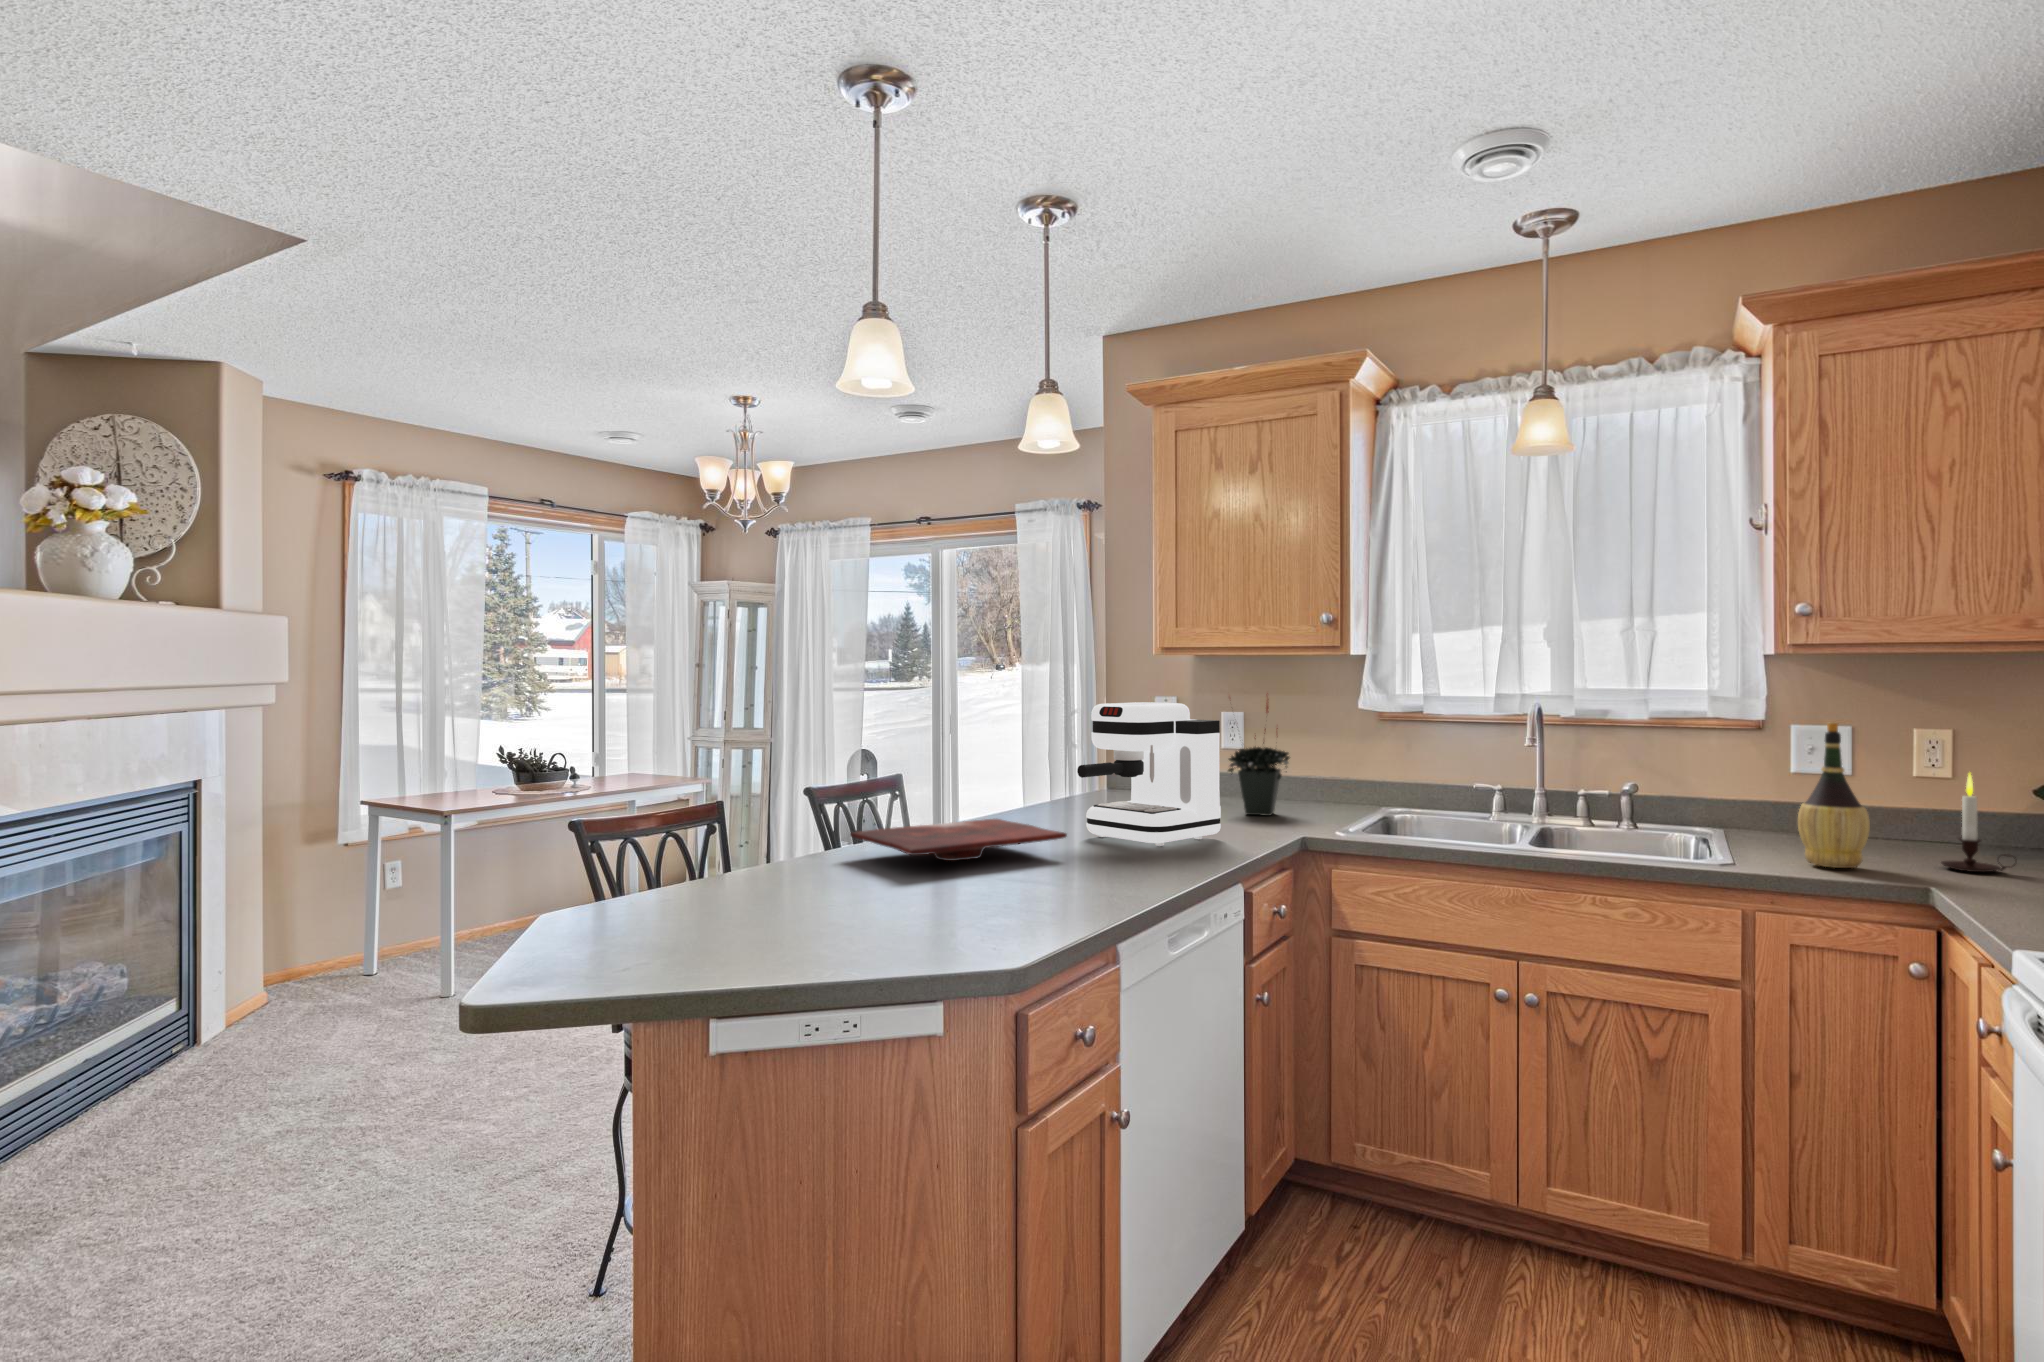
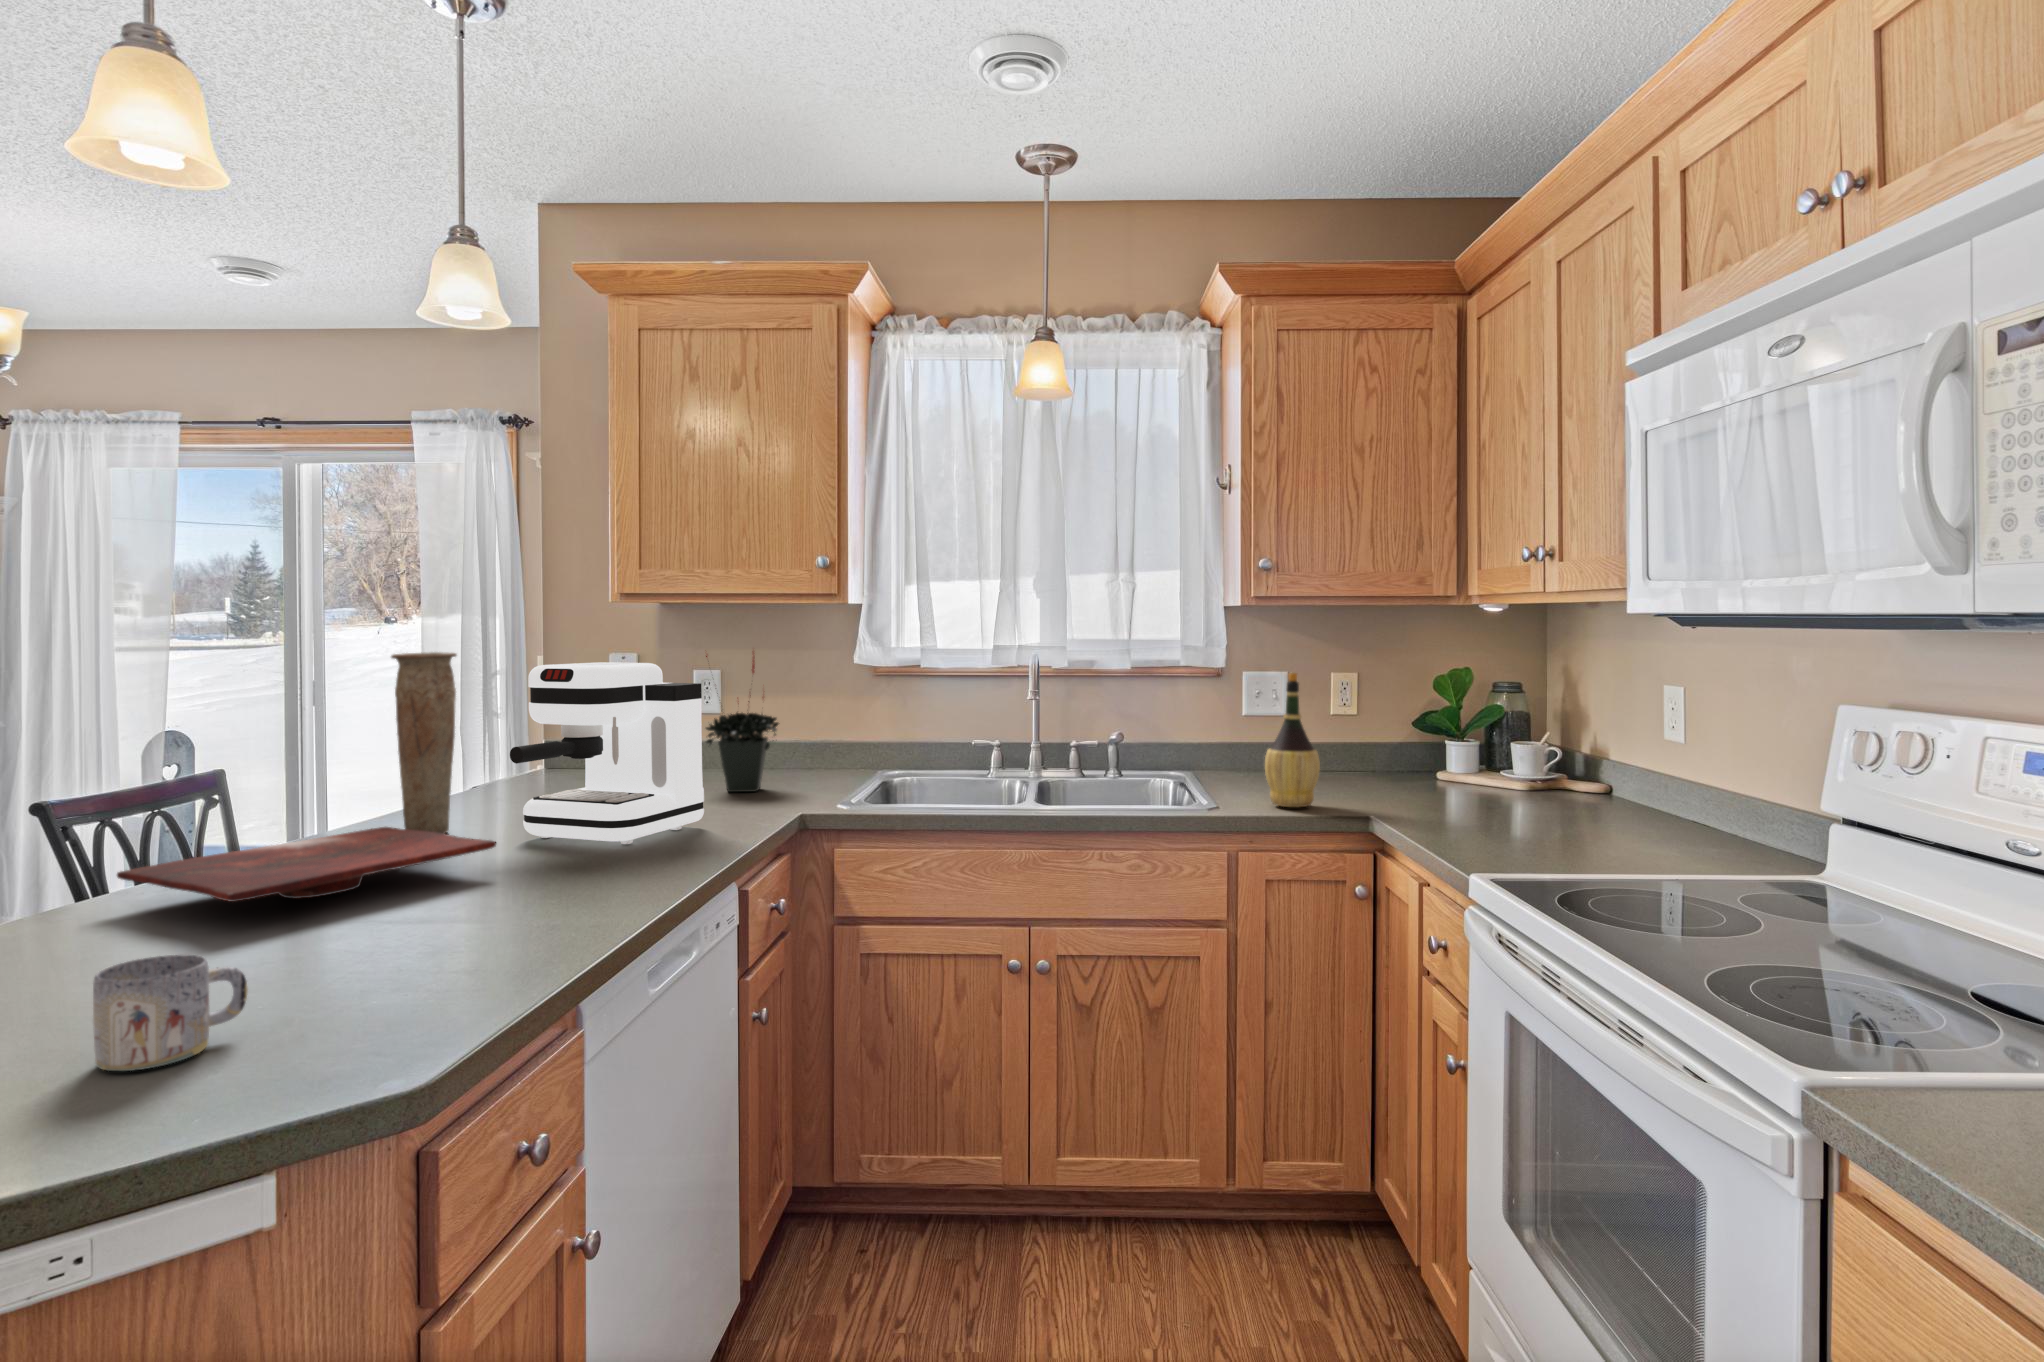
vase: none [1001,693,1044,829] -> present [391,652,456,834]
candle: present [1941,773,2010,872] -> none [1364,714,1417,802]
mug: none [855,875,926,938] -> present [93,955,248,1071]

